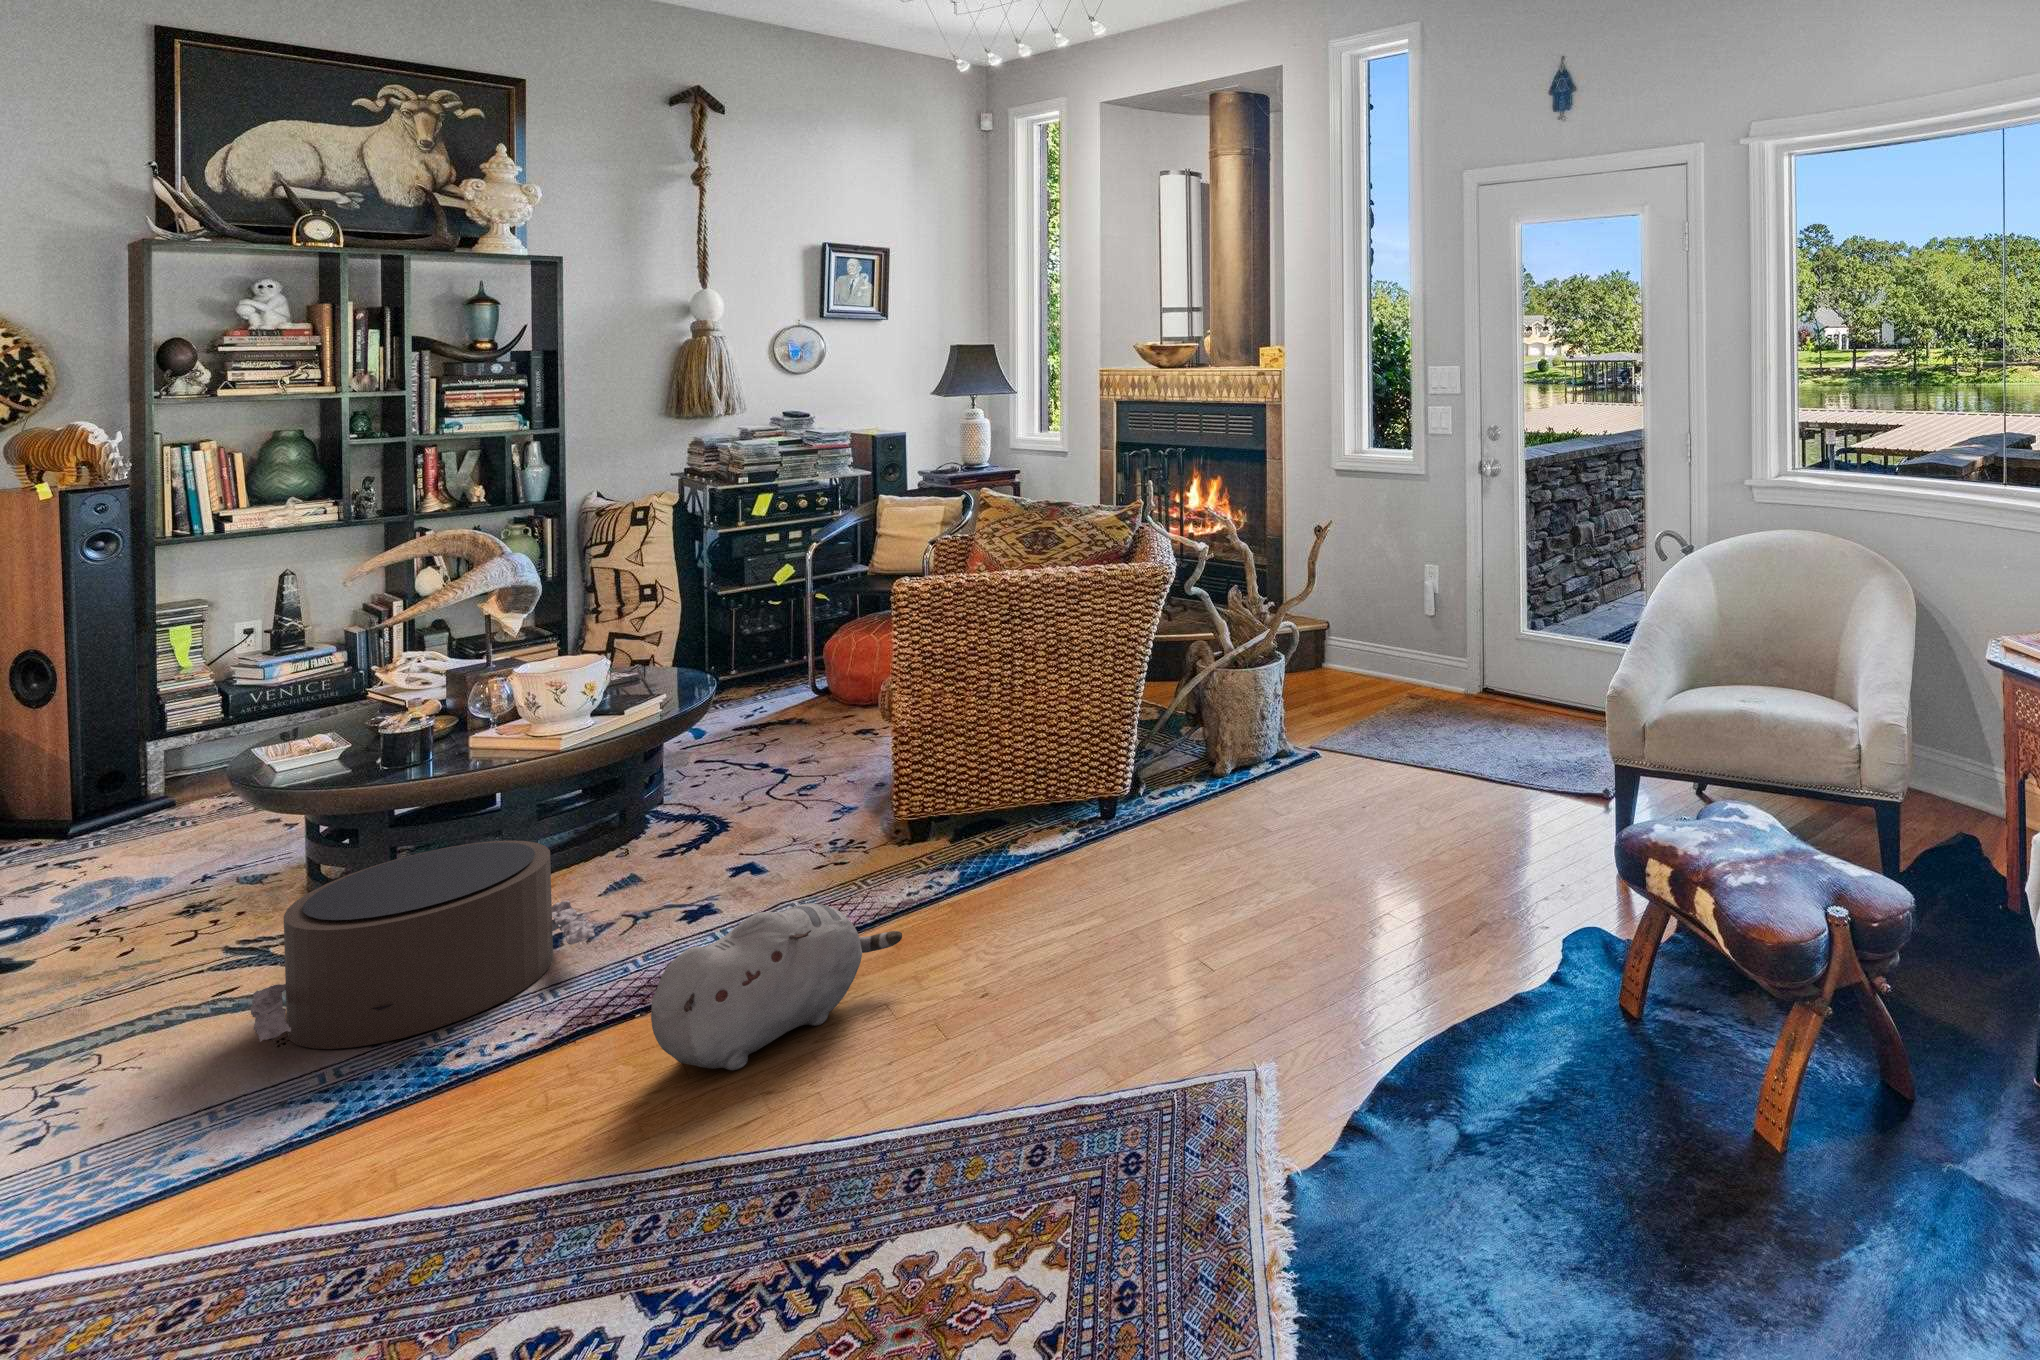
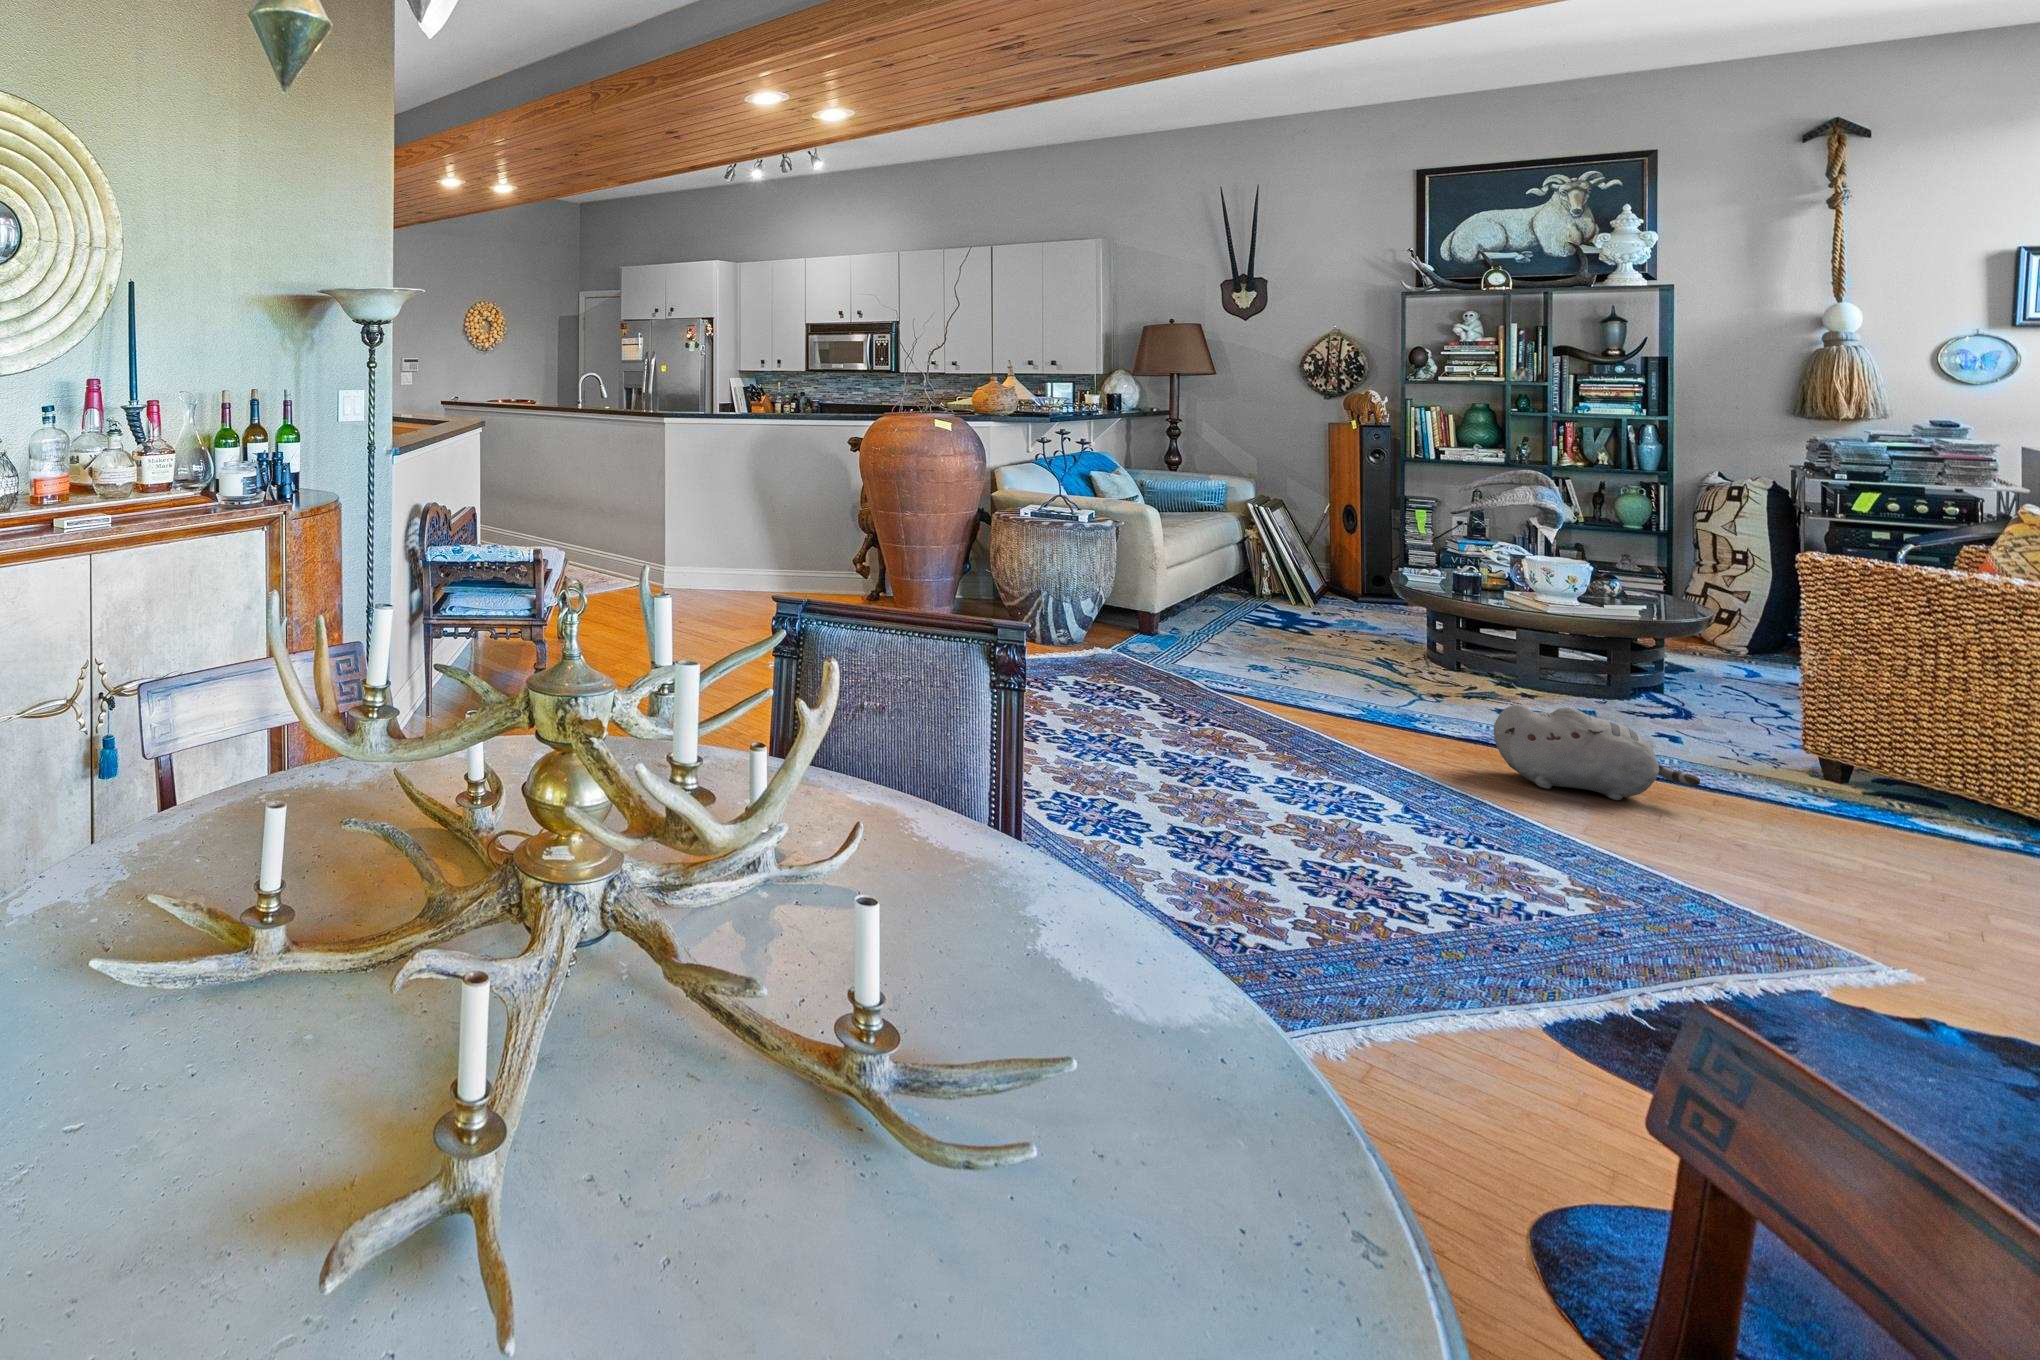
pouf: present [250,840,595,1049] -> none [1350,630,1529,721]

